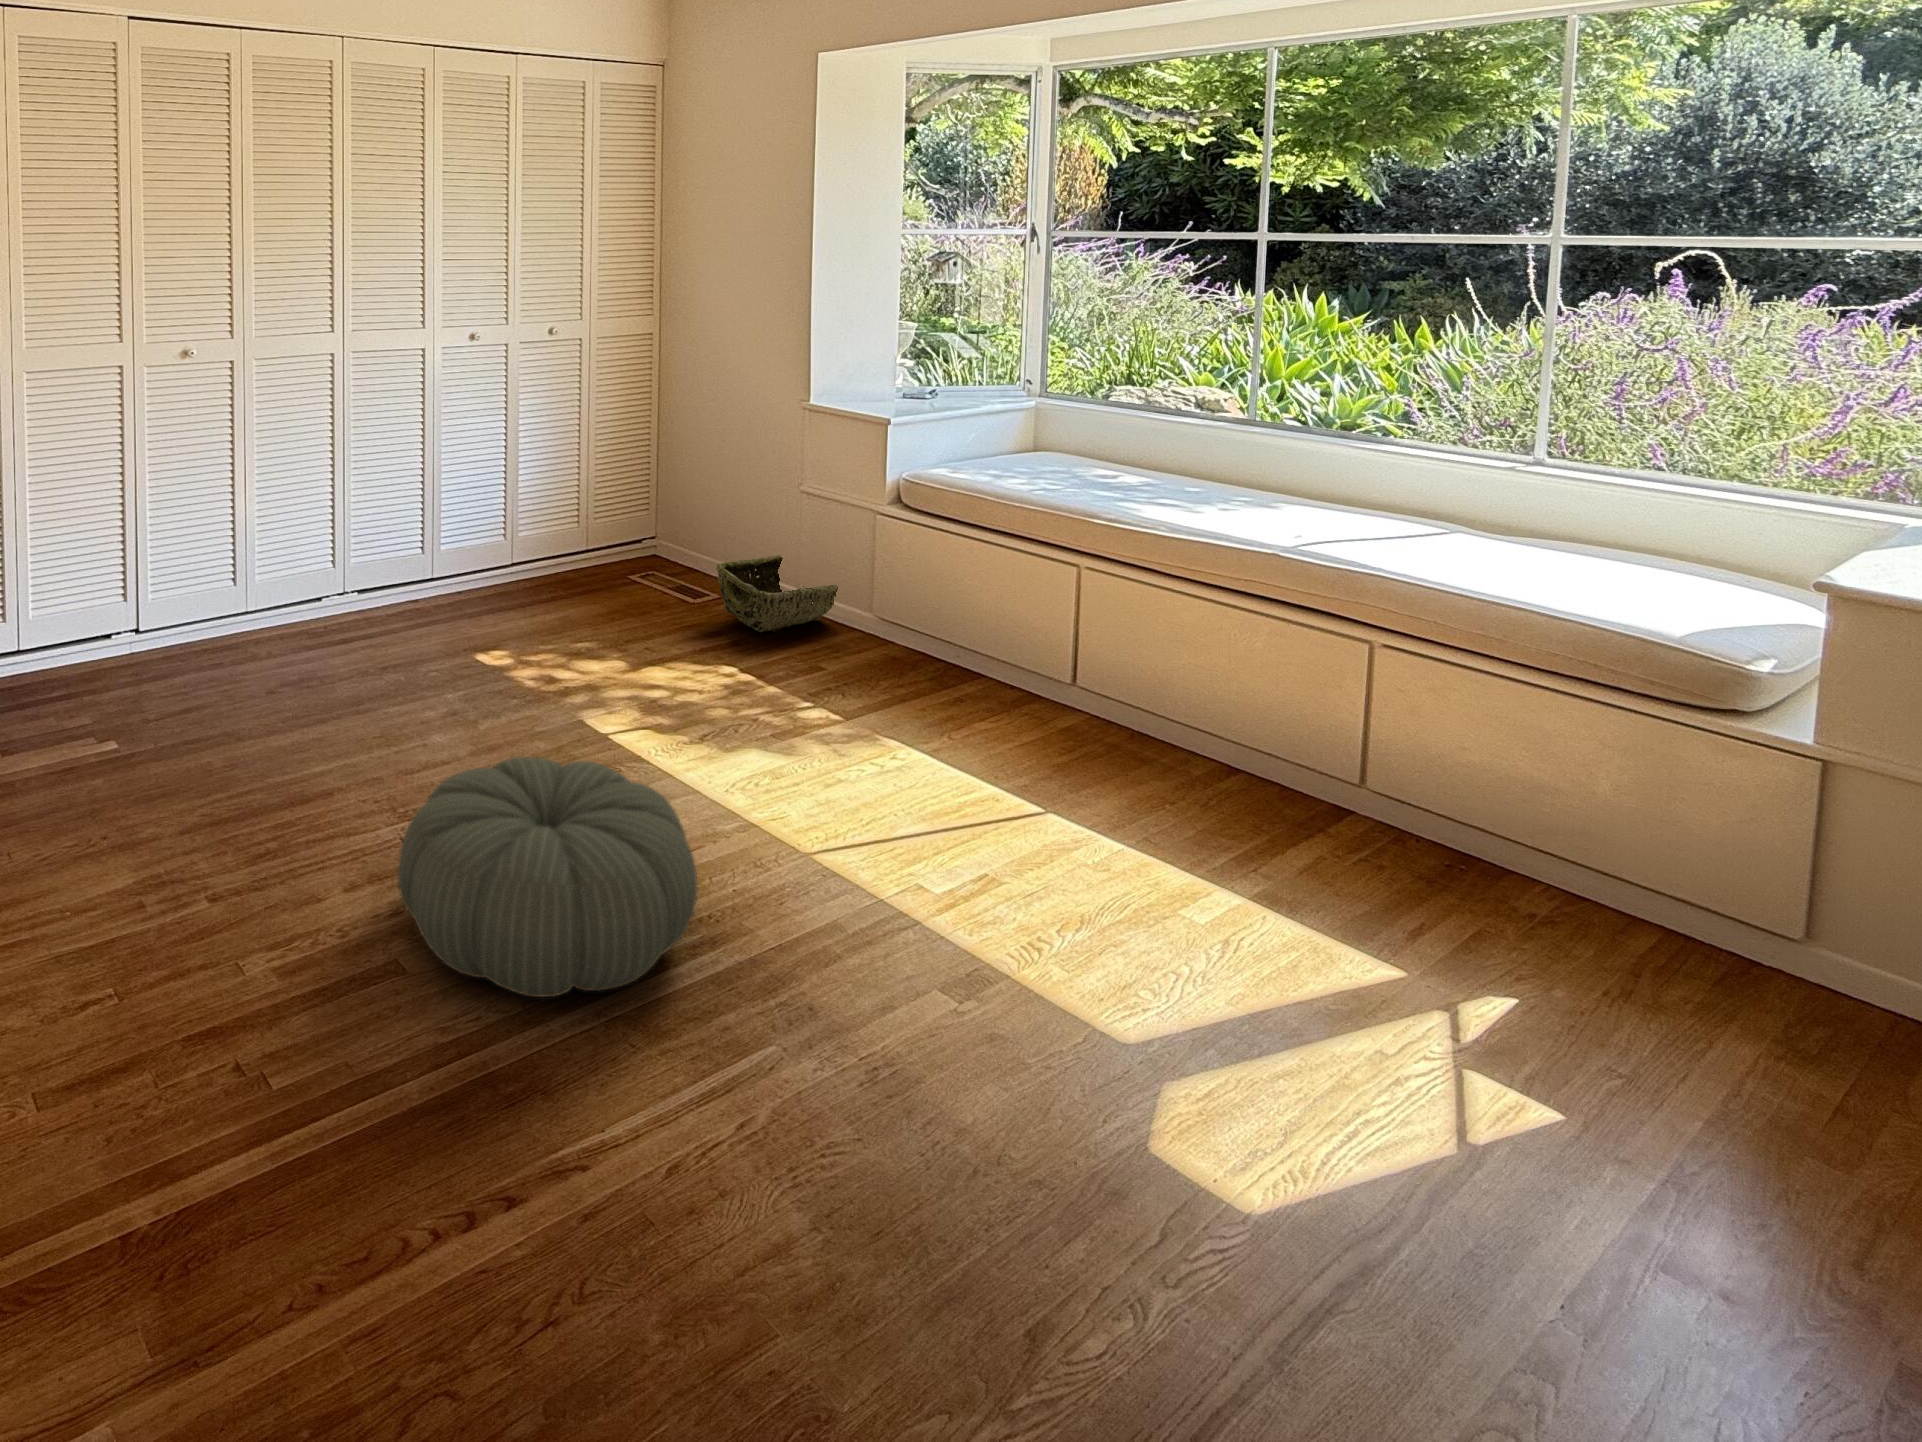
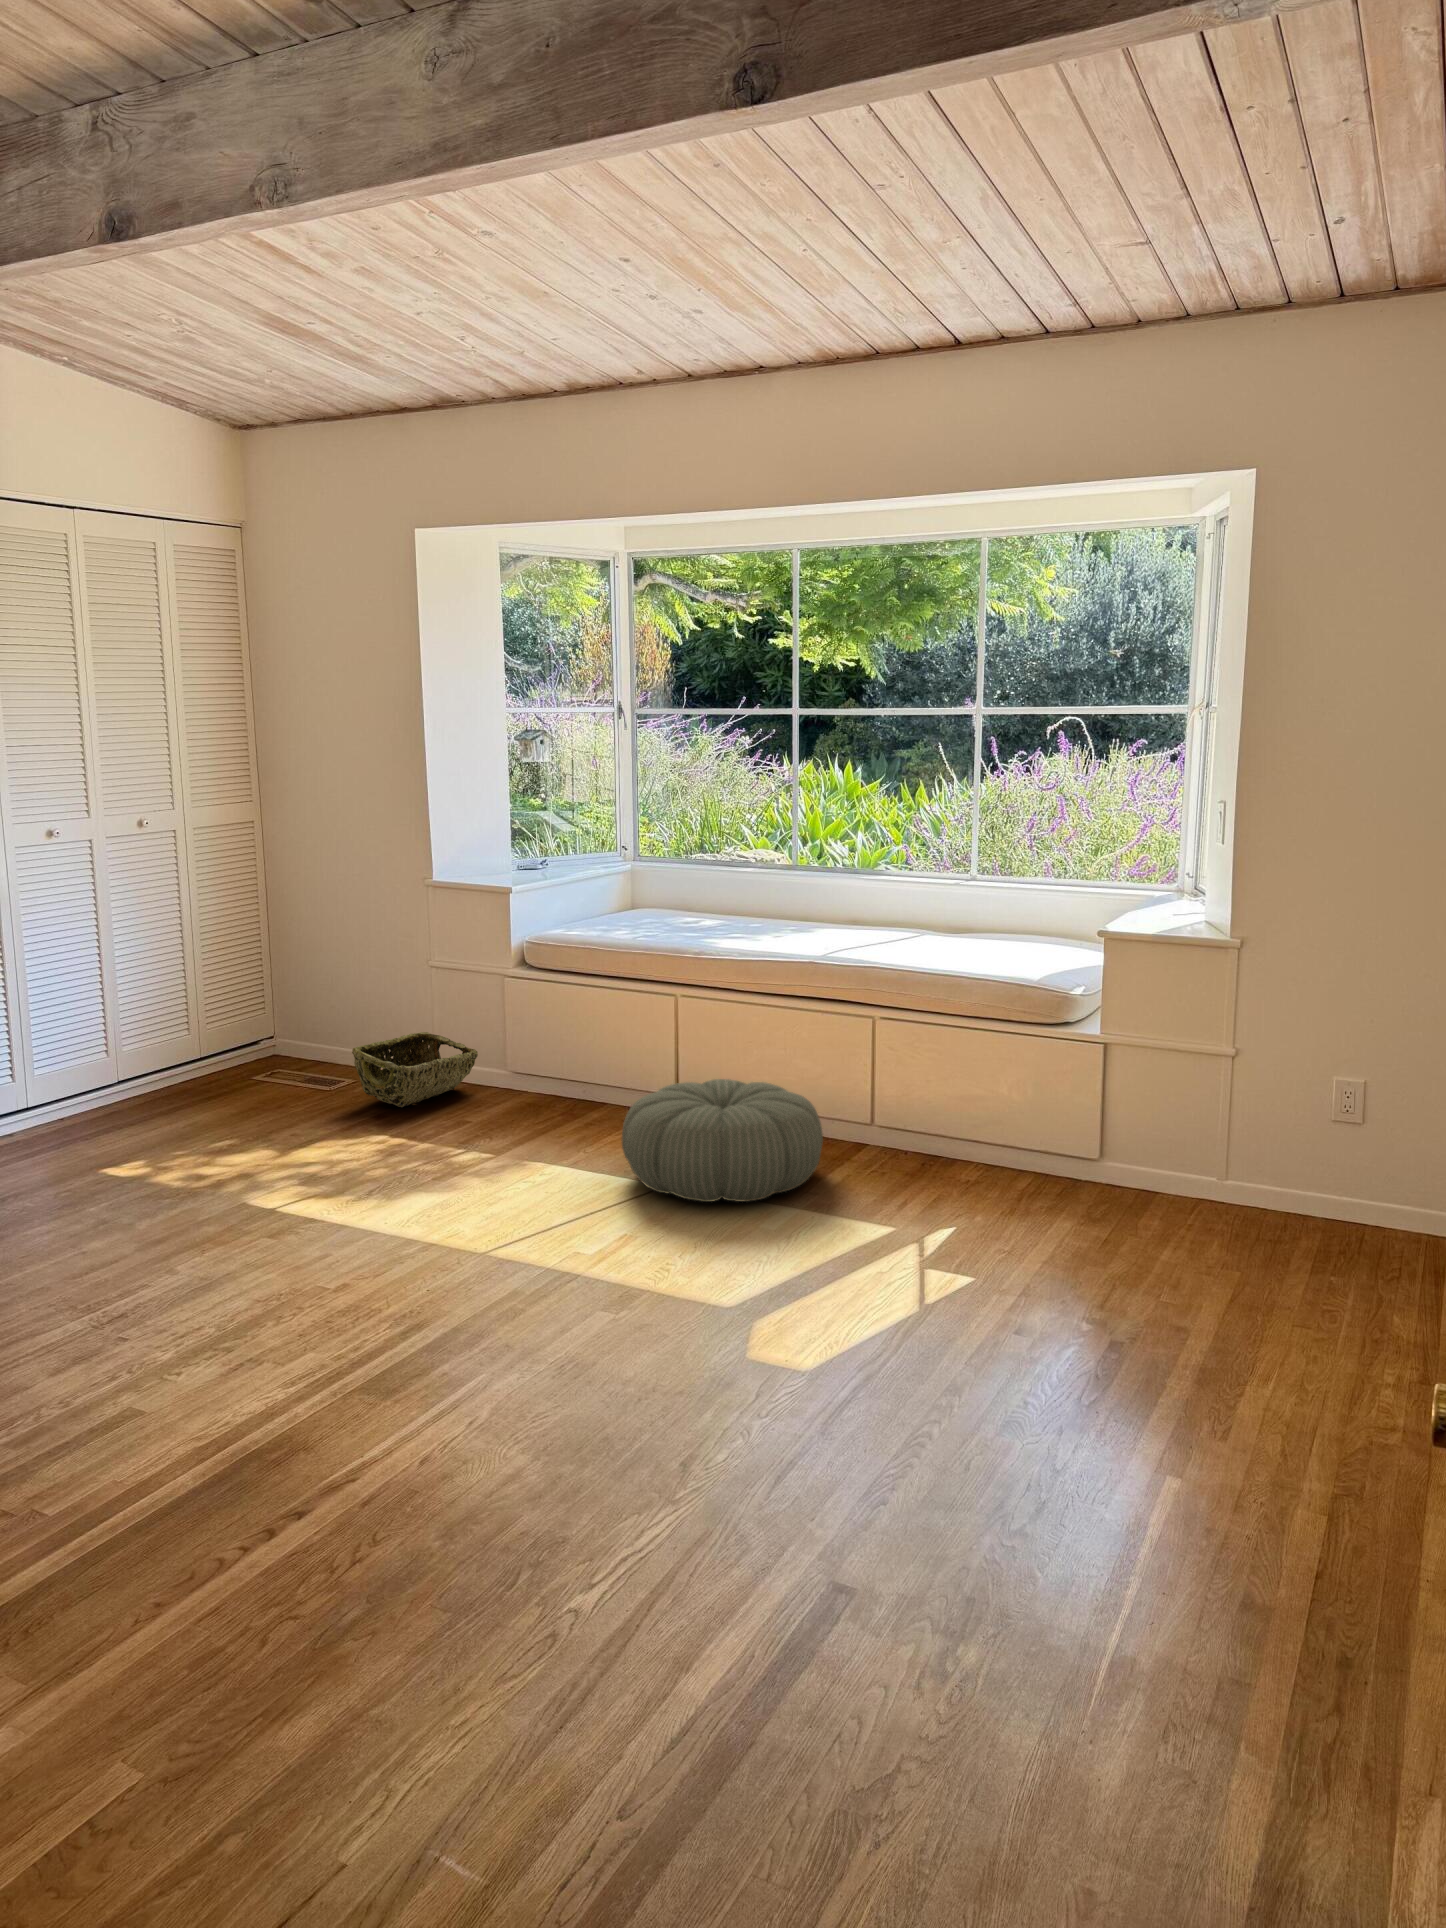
pouf: present [398,757,698,997] -> present [621,1079,823,1202]

